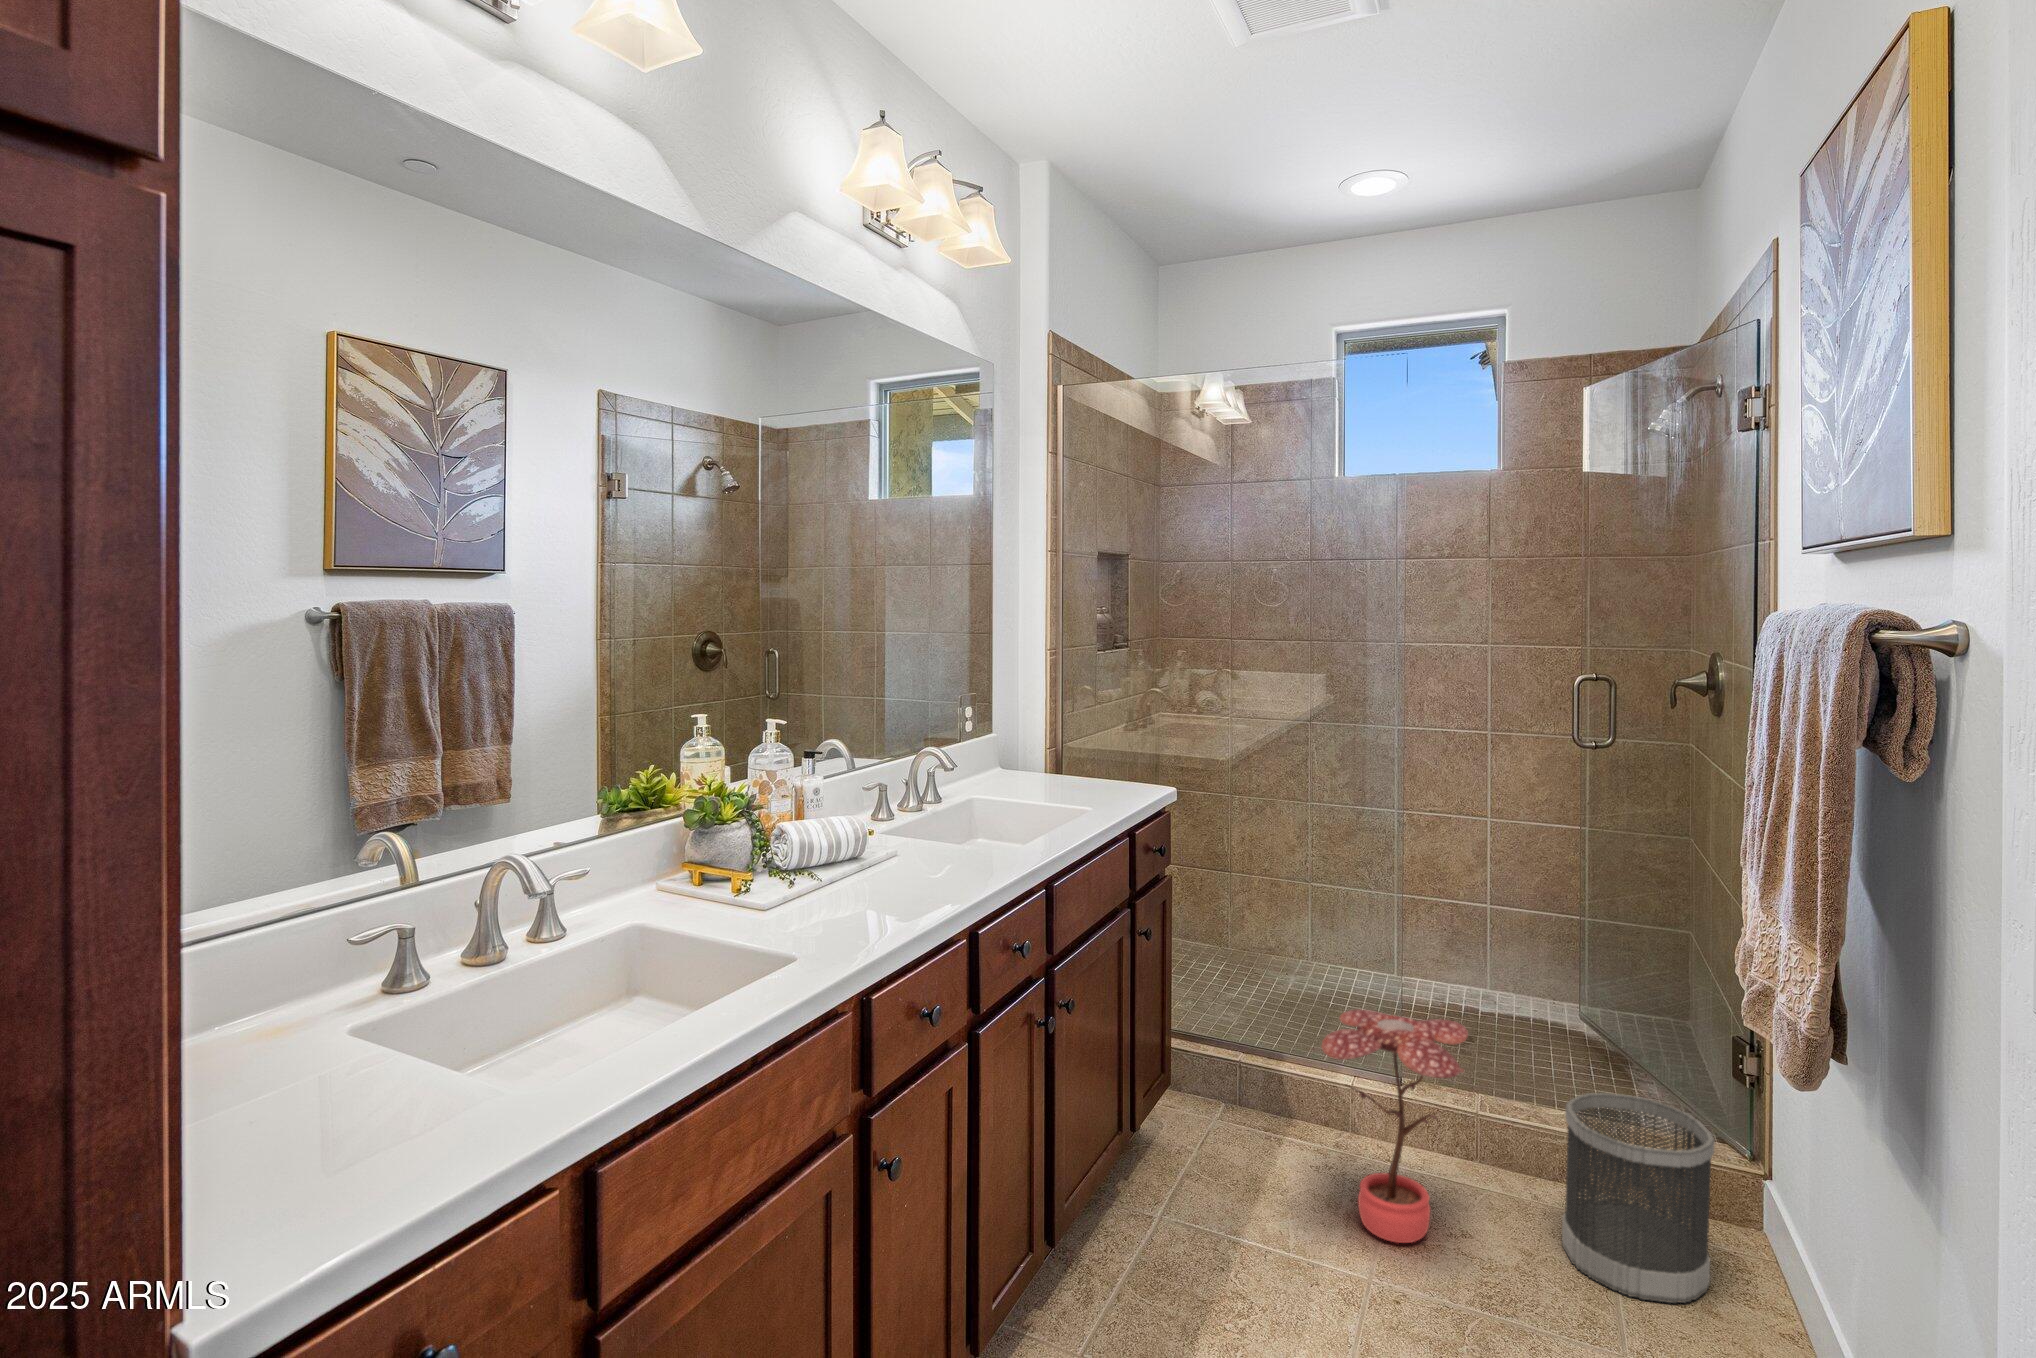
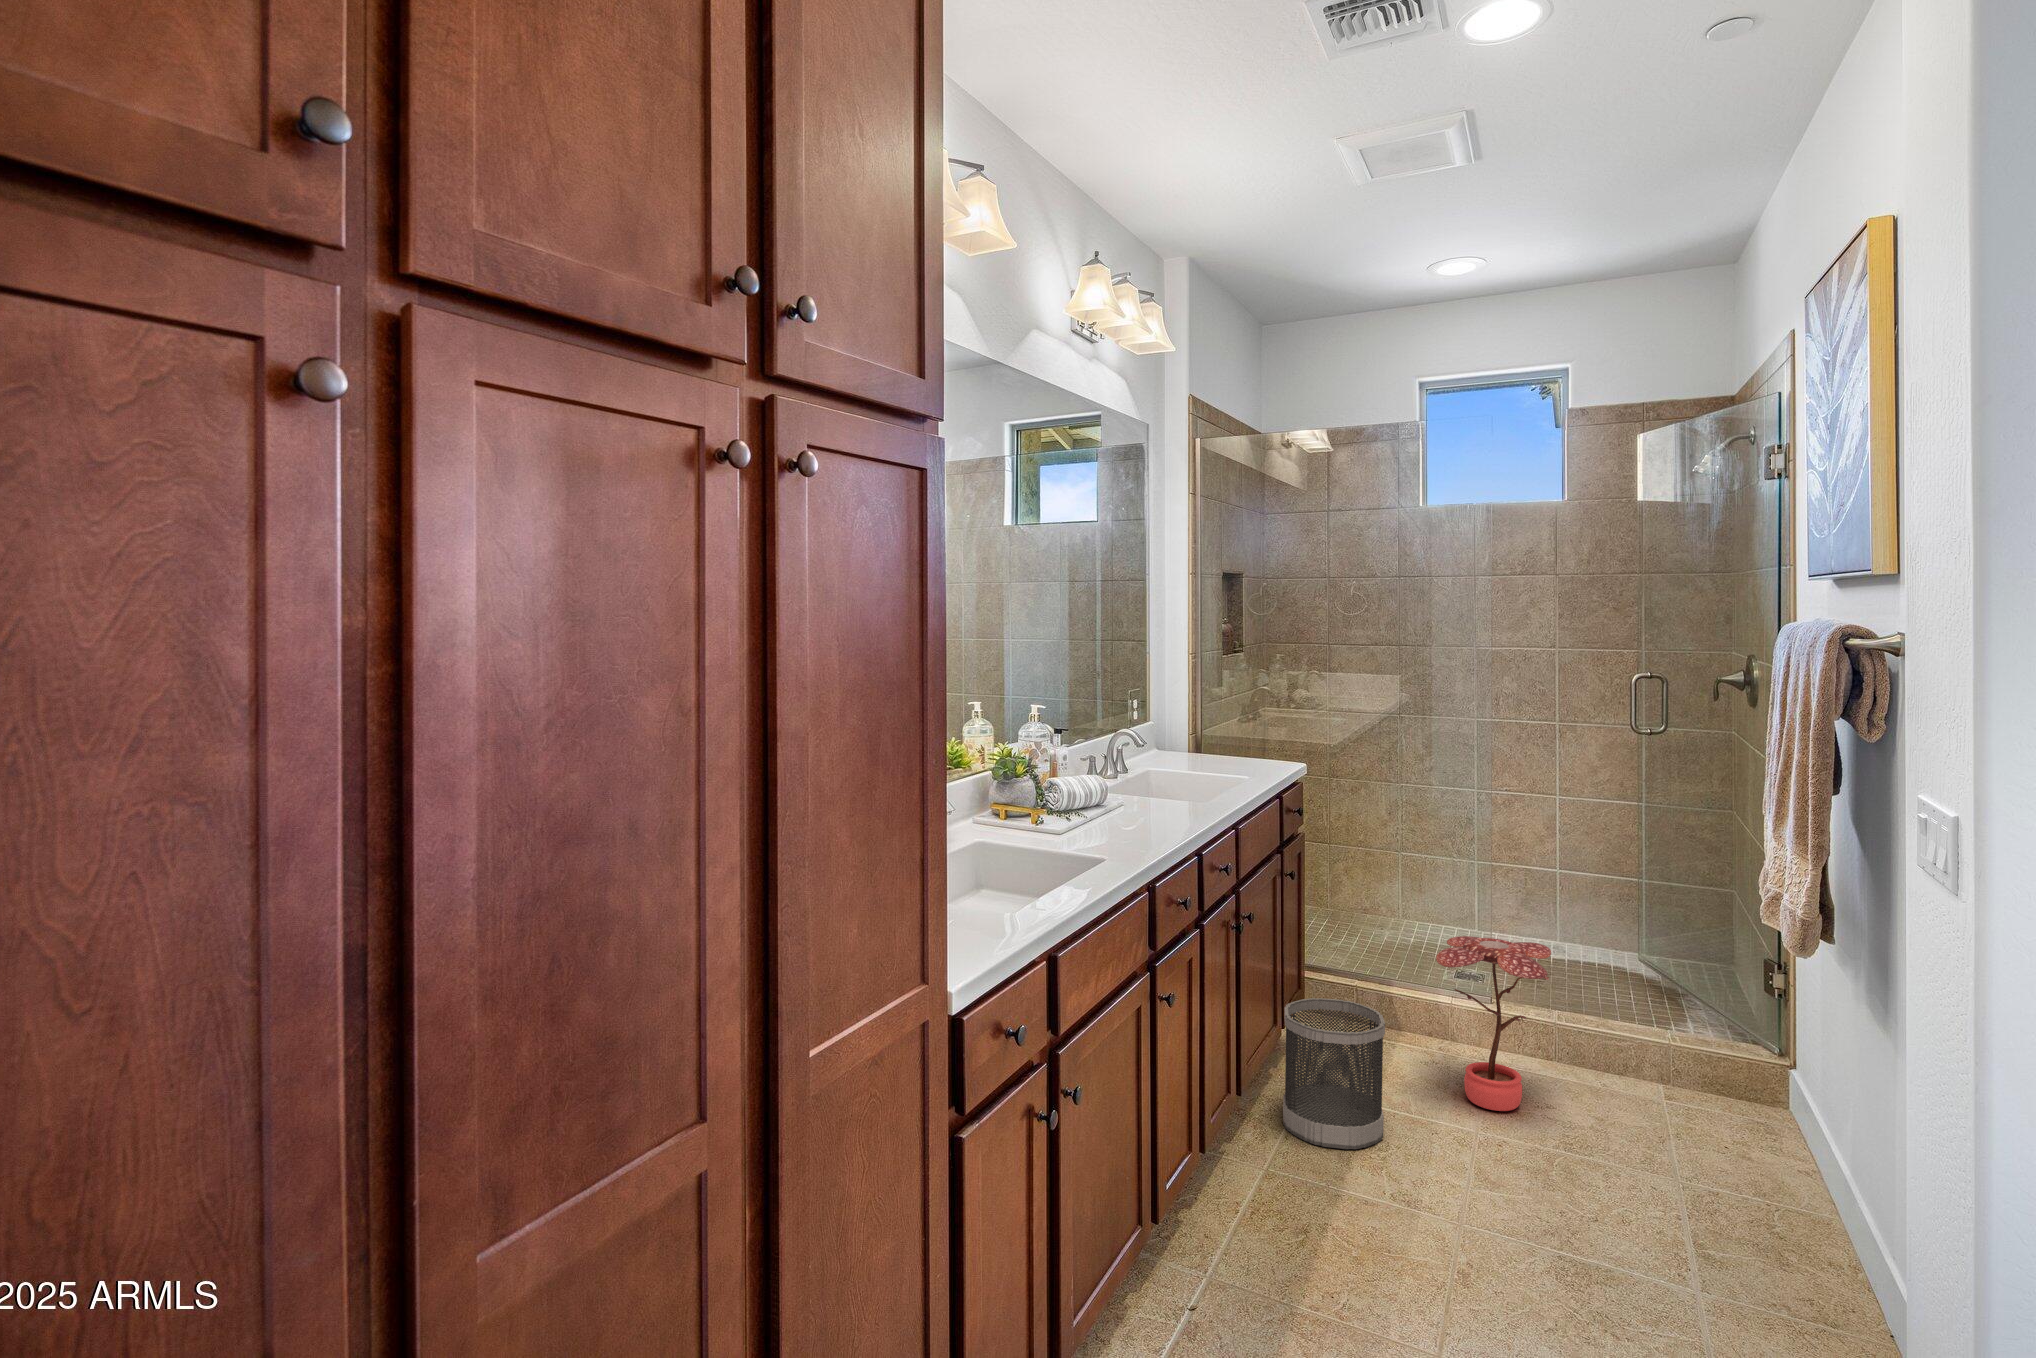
wastebasket: present [1562,1093,1715,1303] -> present [1283,998,1385,1149]

